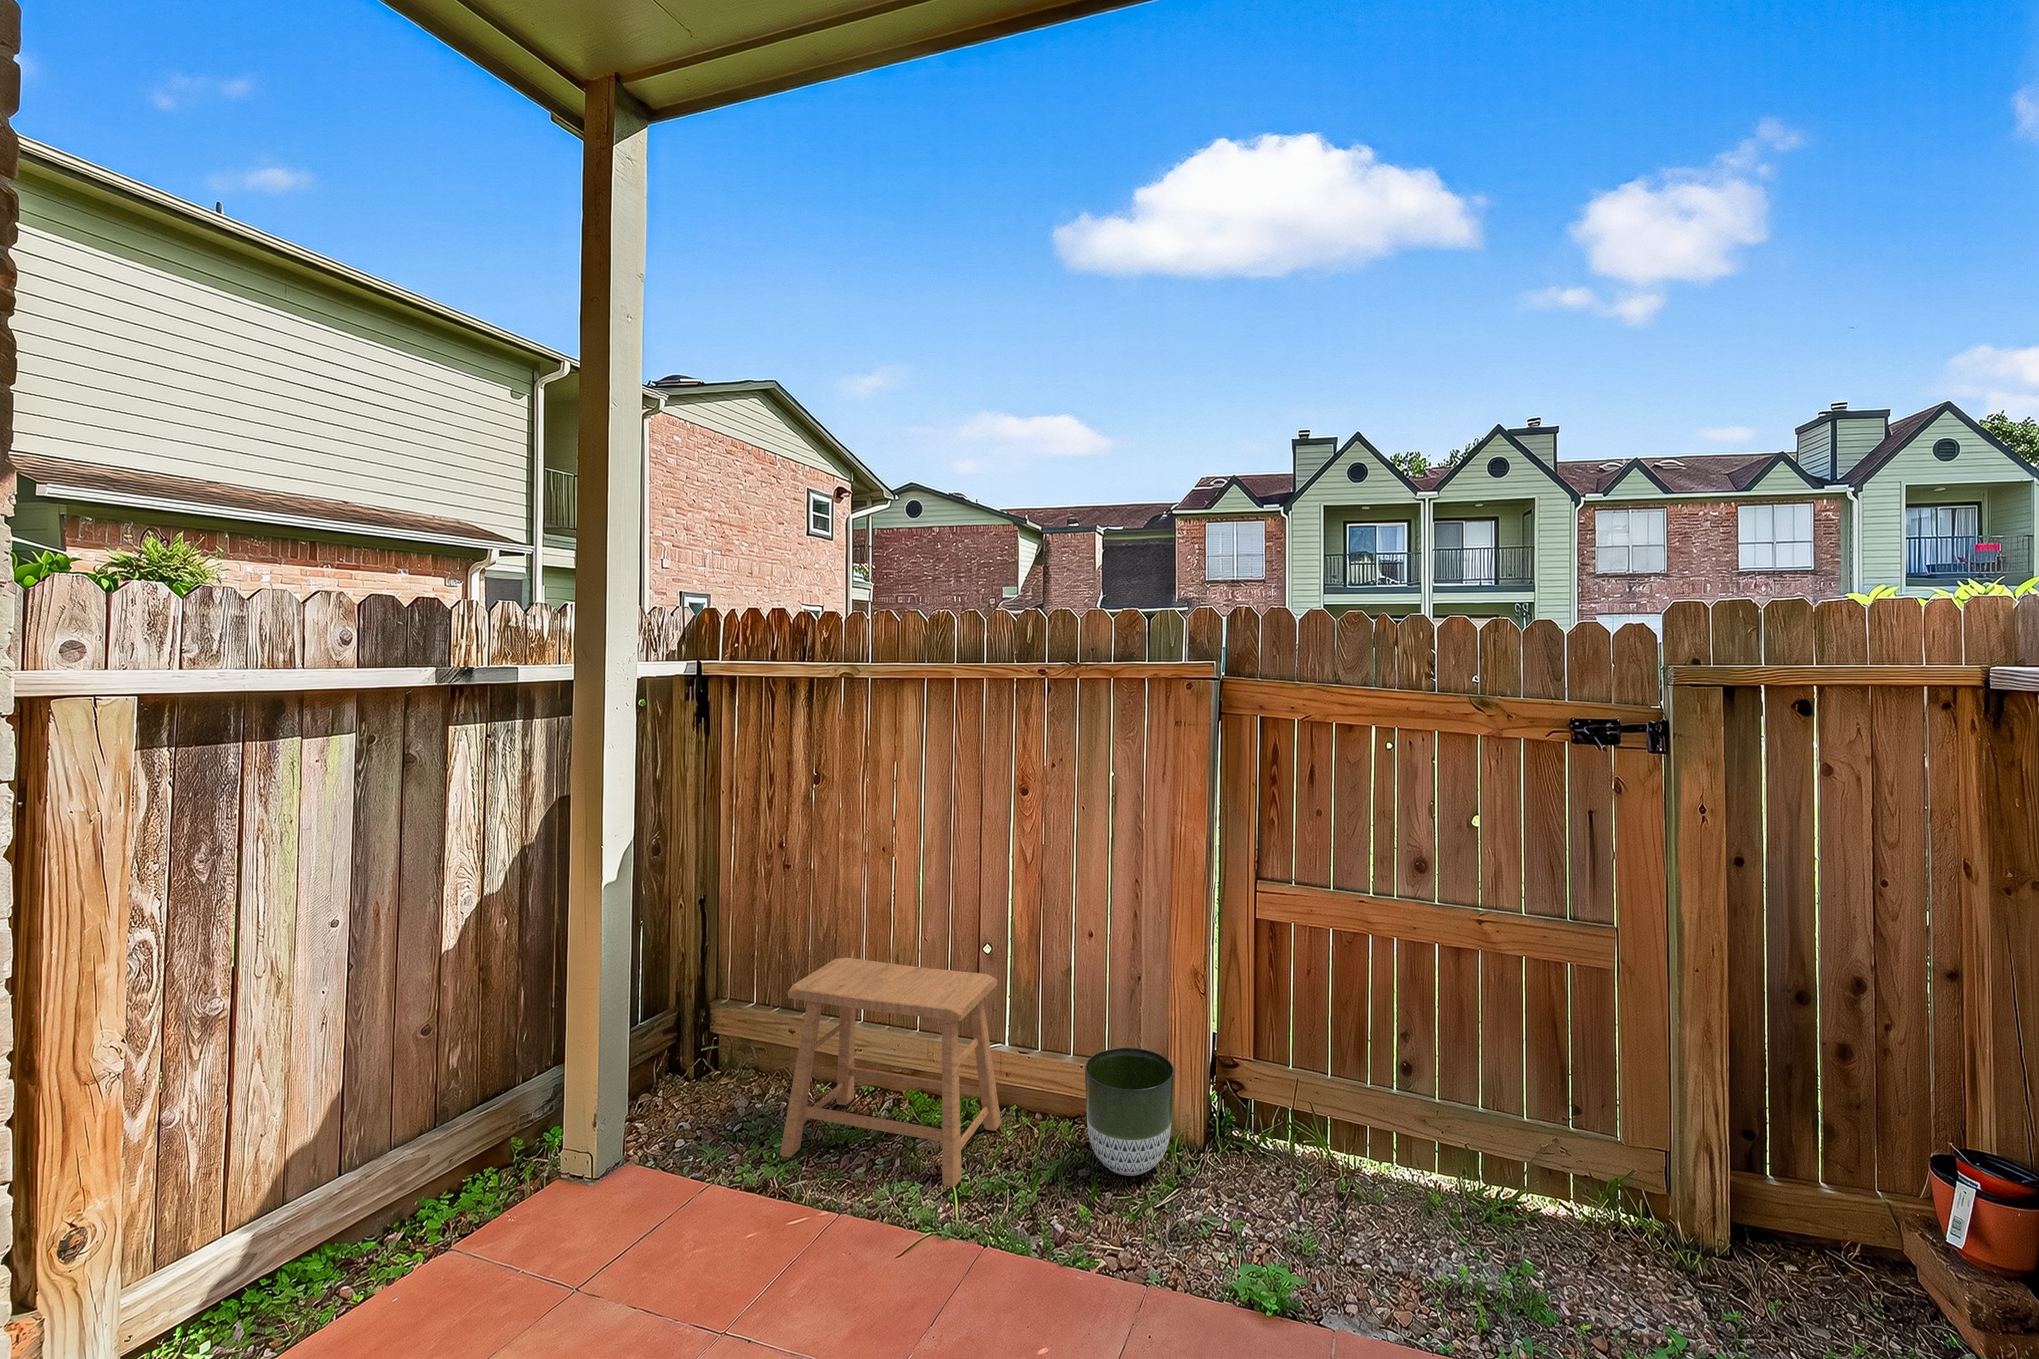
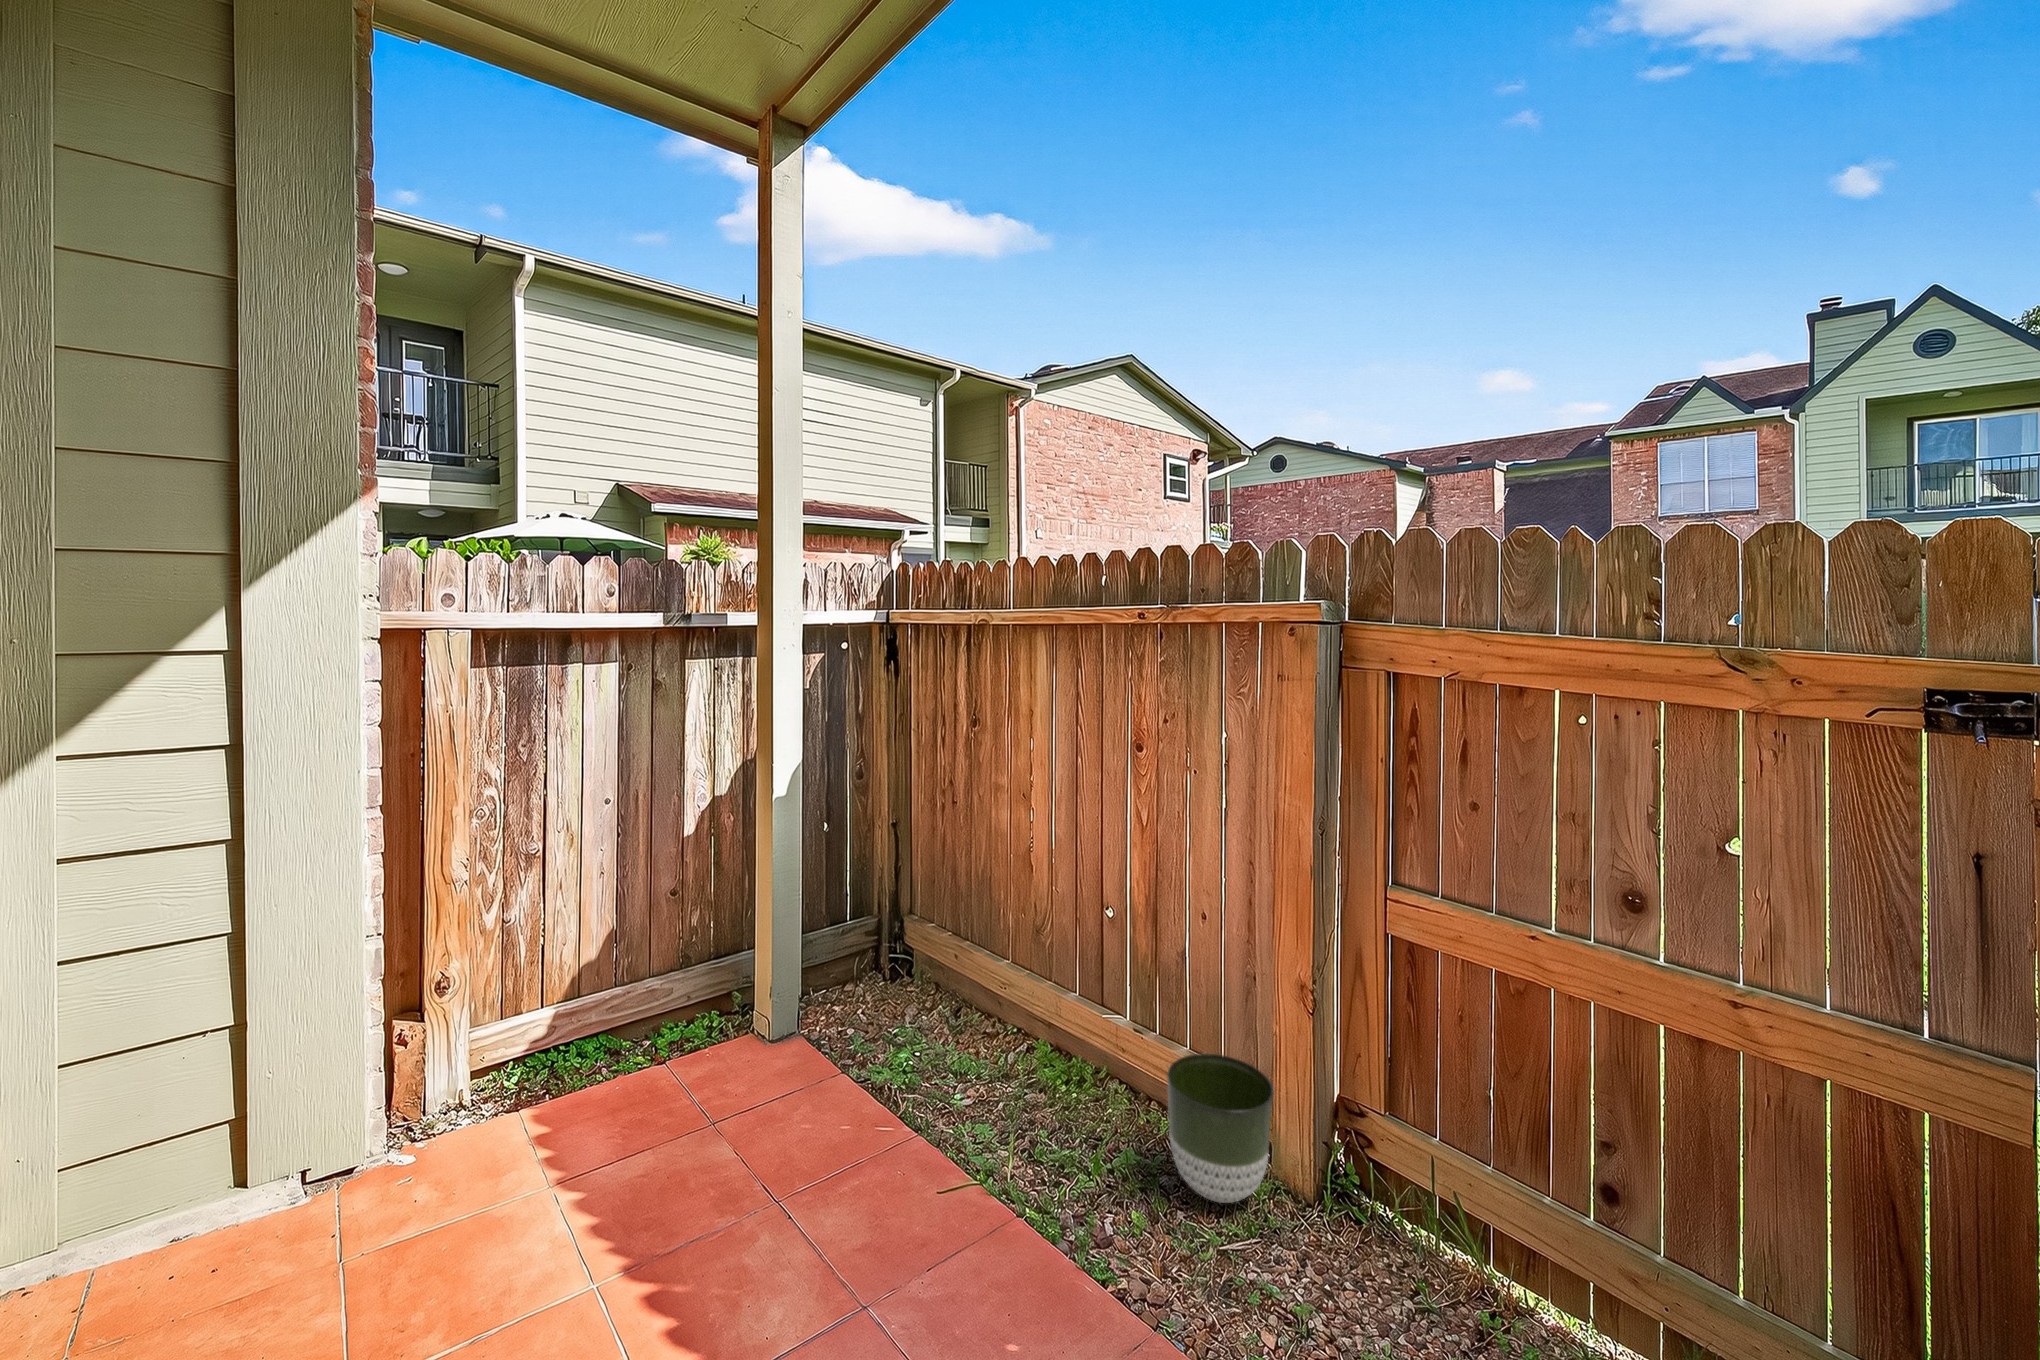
stool: present [780,958,1001,1187] -> none [910,896,1113,1144]

